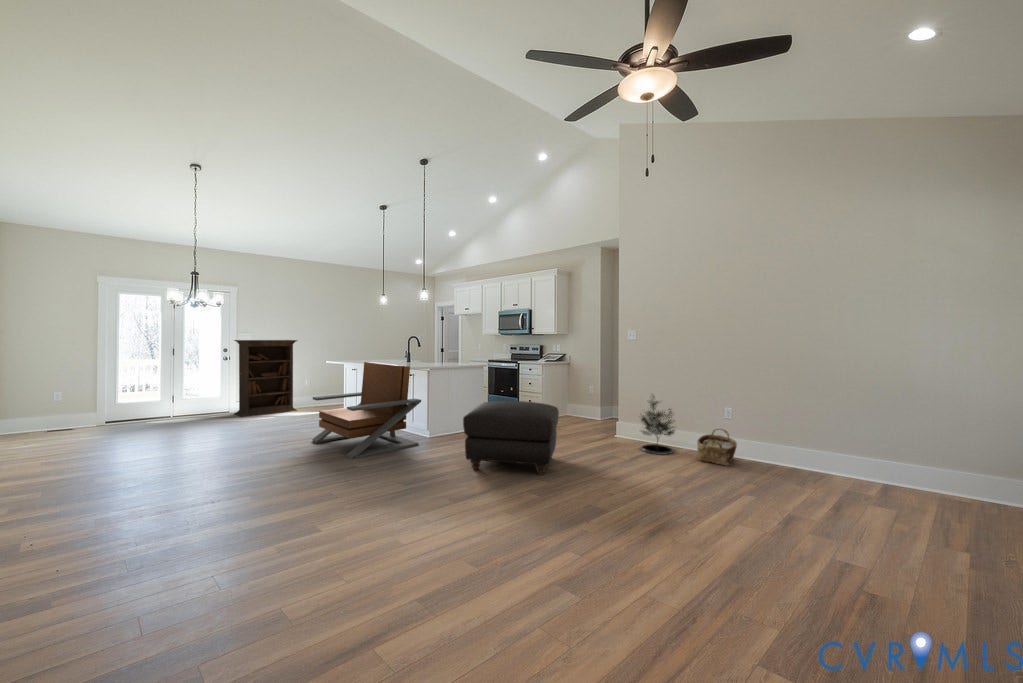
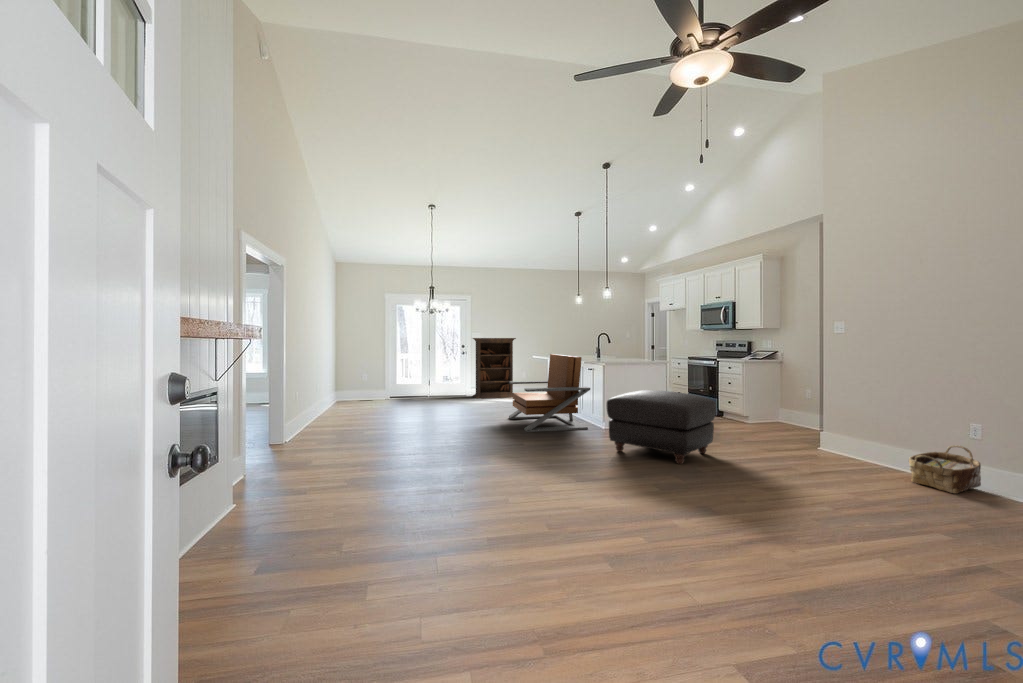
potted tree: present [641,396,675,455] -> none [829,393,891,471]

